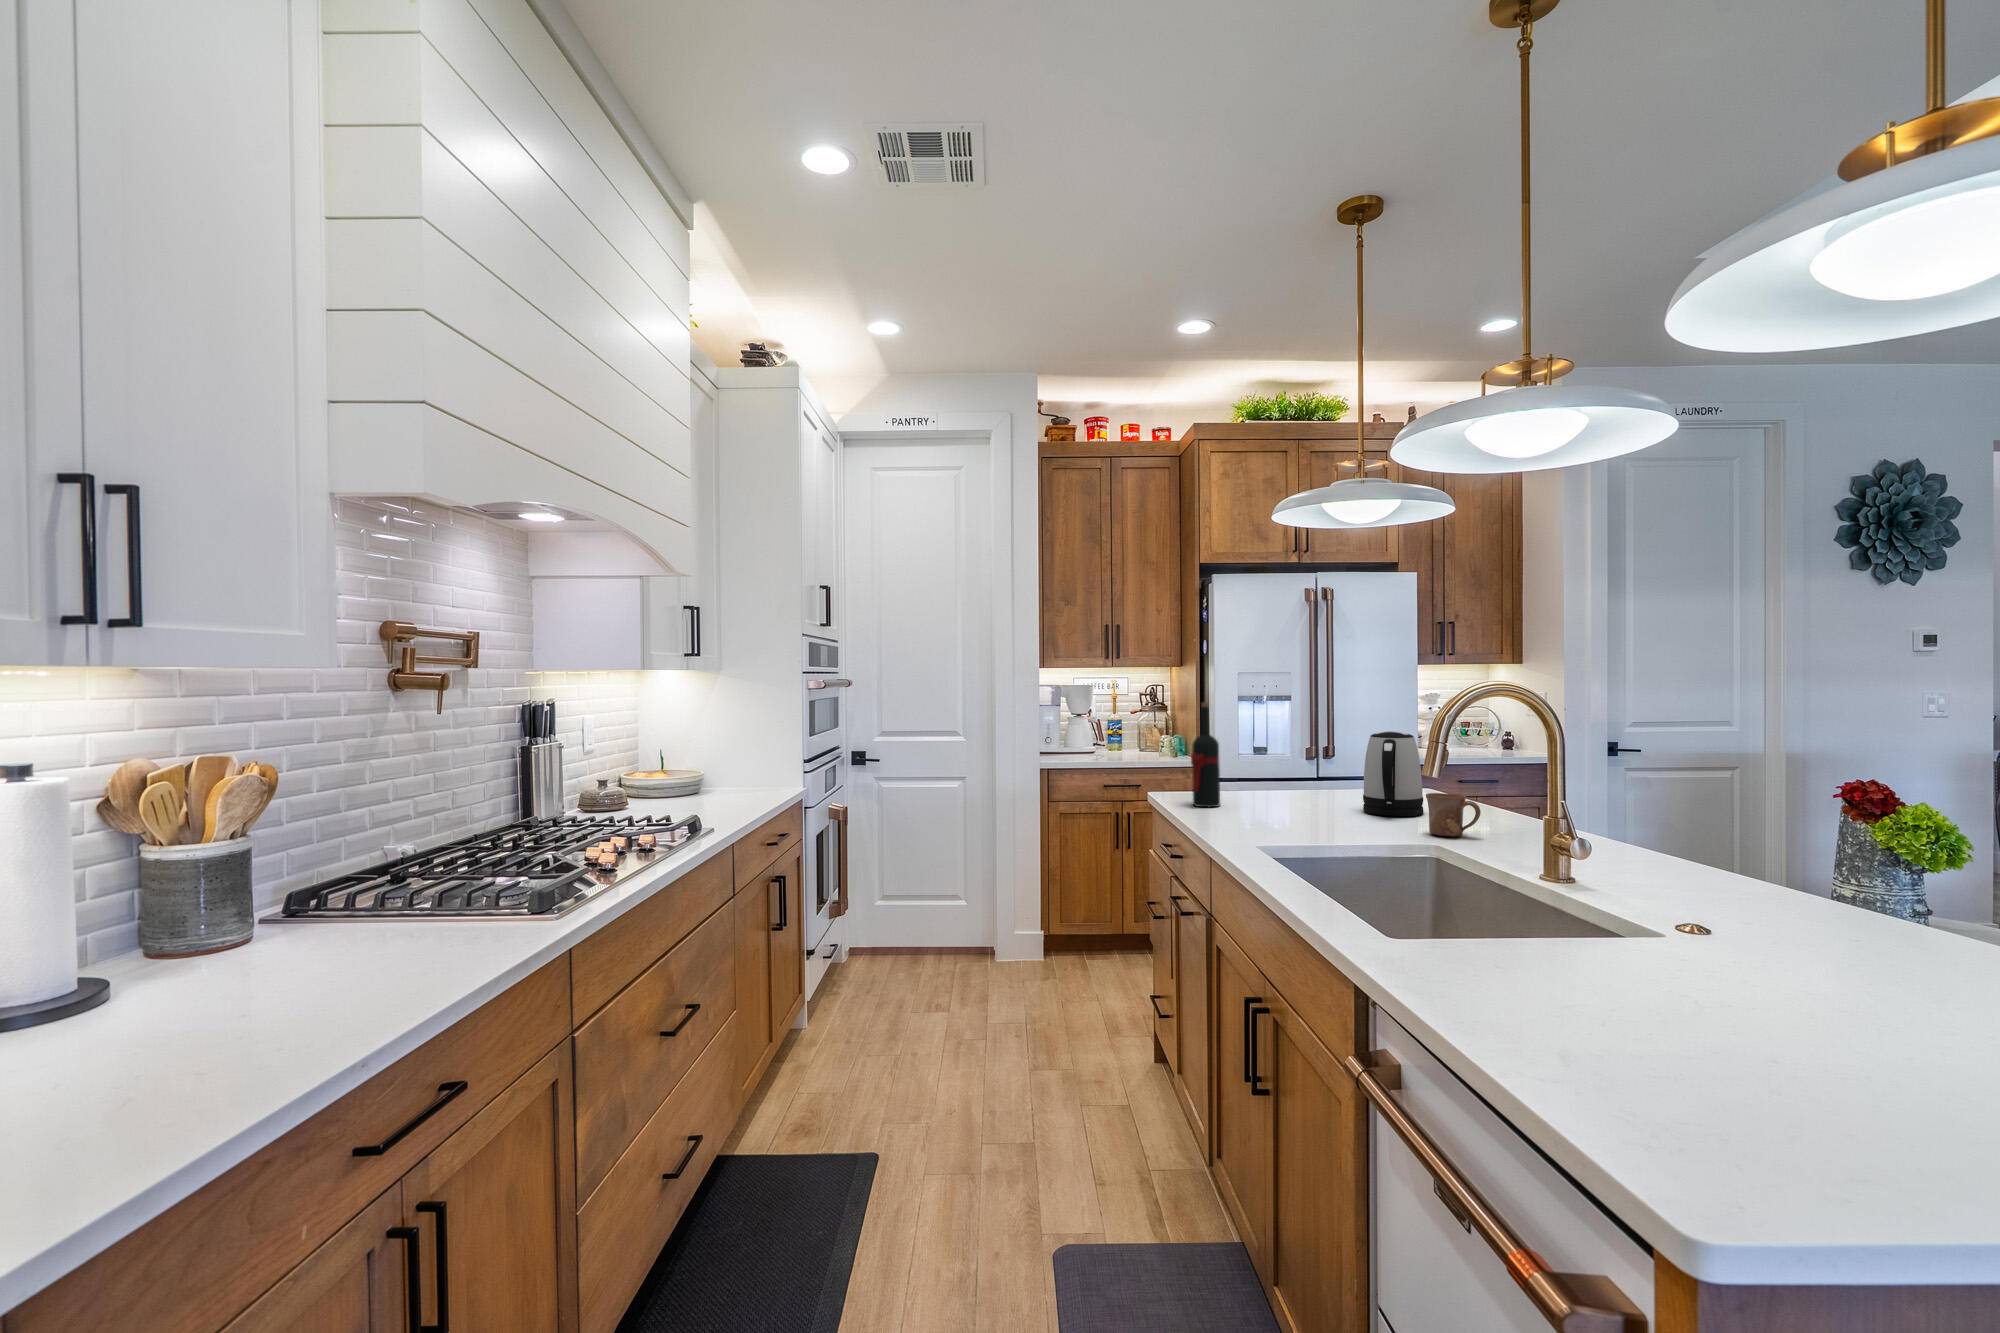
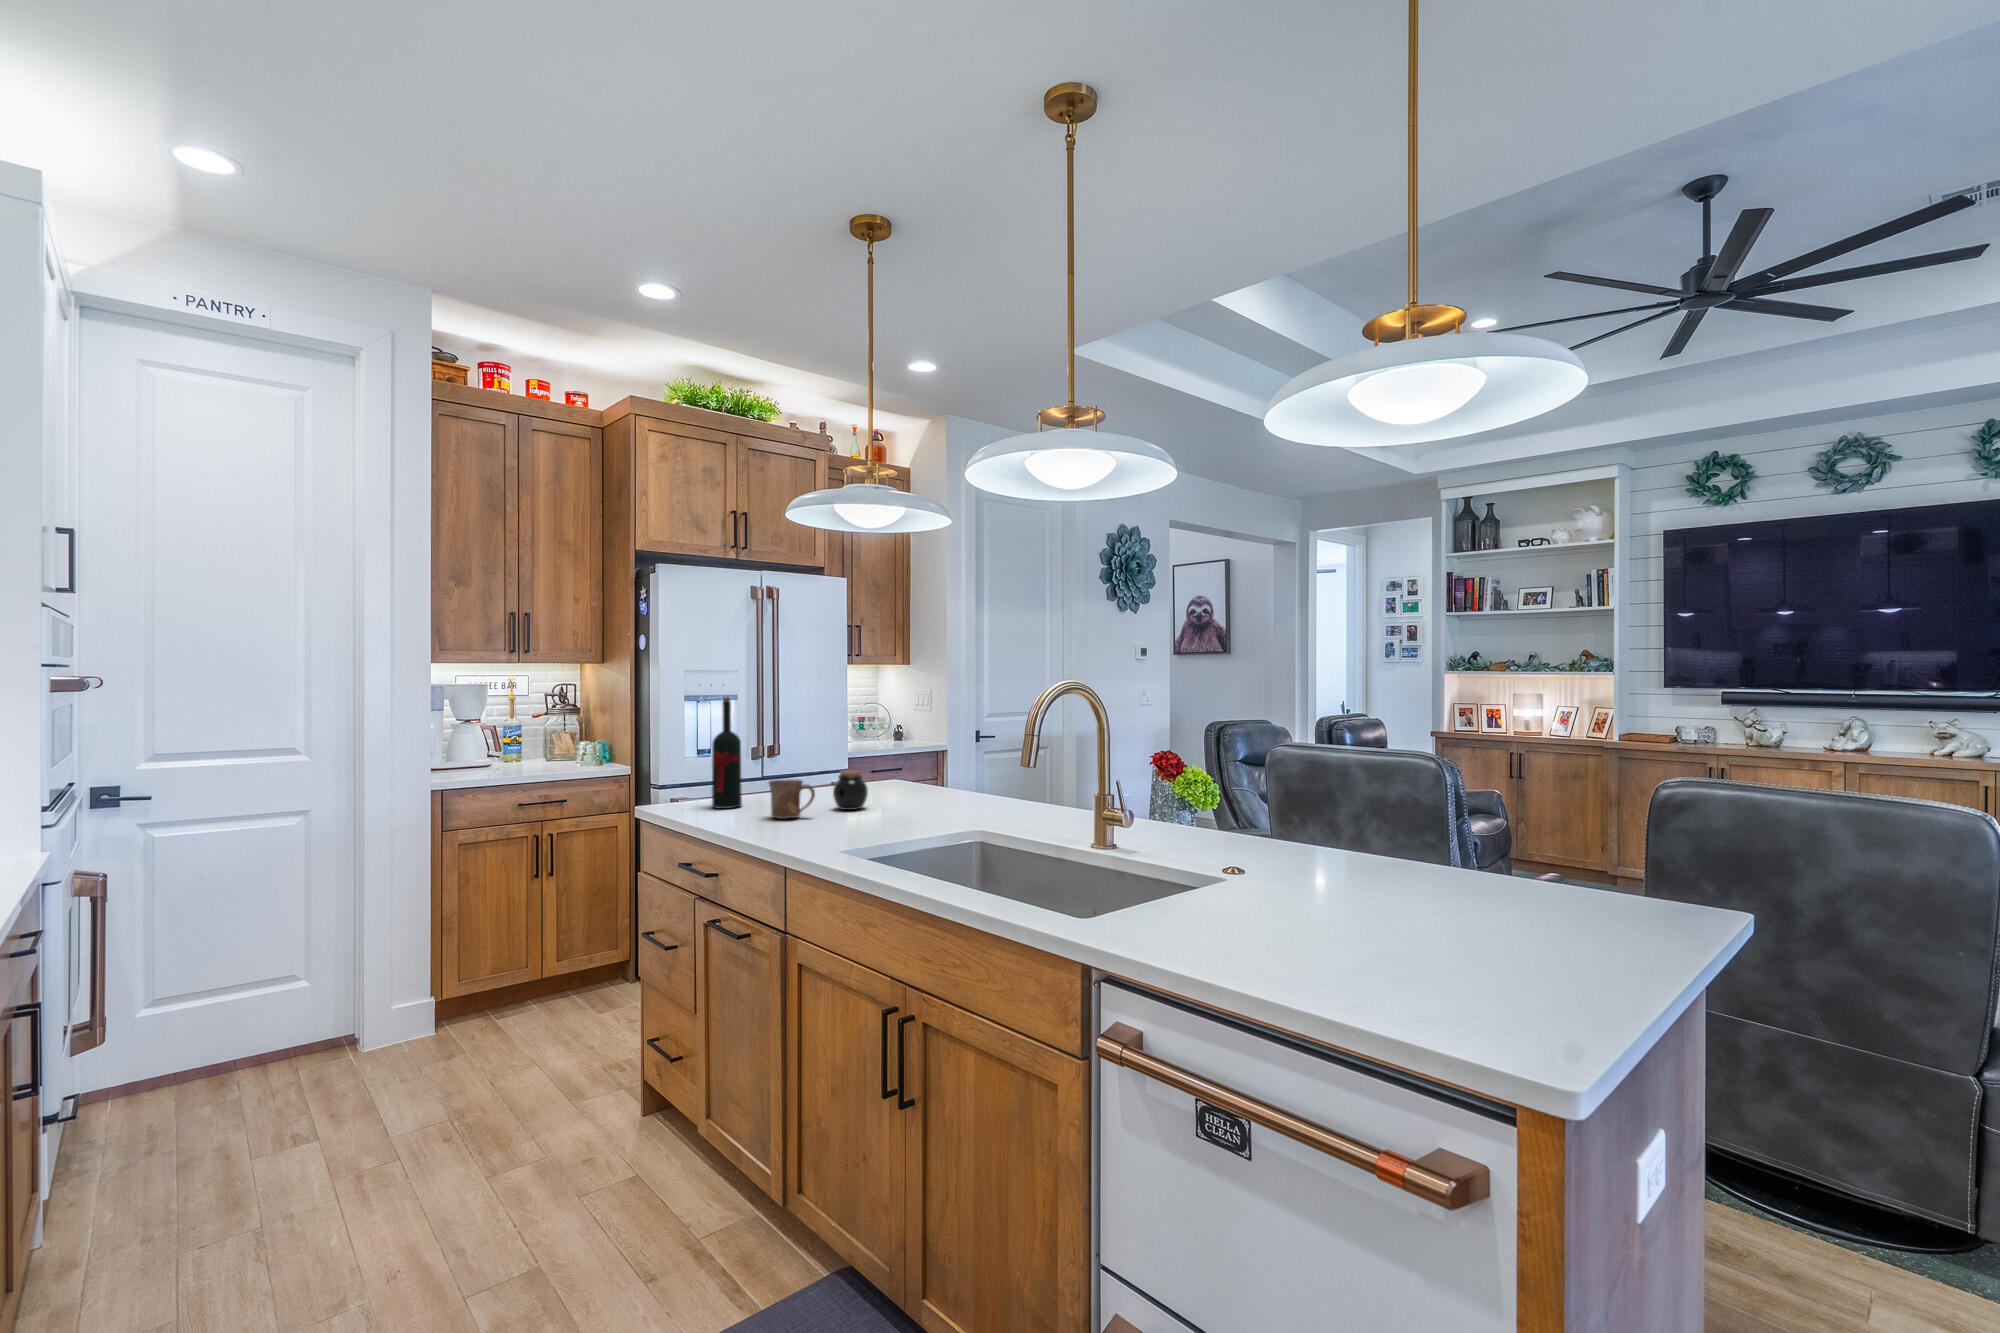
kettle: present [1363,731,1423,816] -> none [879,721,930,798]
jar: none [1297,780,1334,821] -> present [833,770,868,810]
mug: present [1426,793,1481,836] -> present [769,779,815,819]

